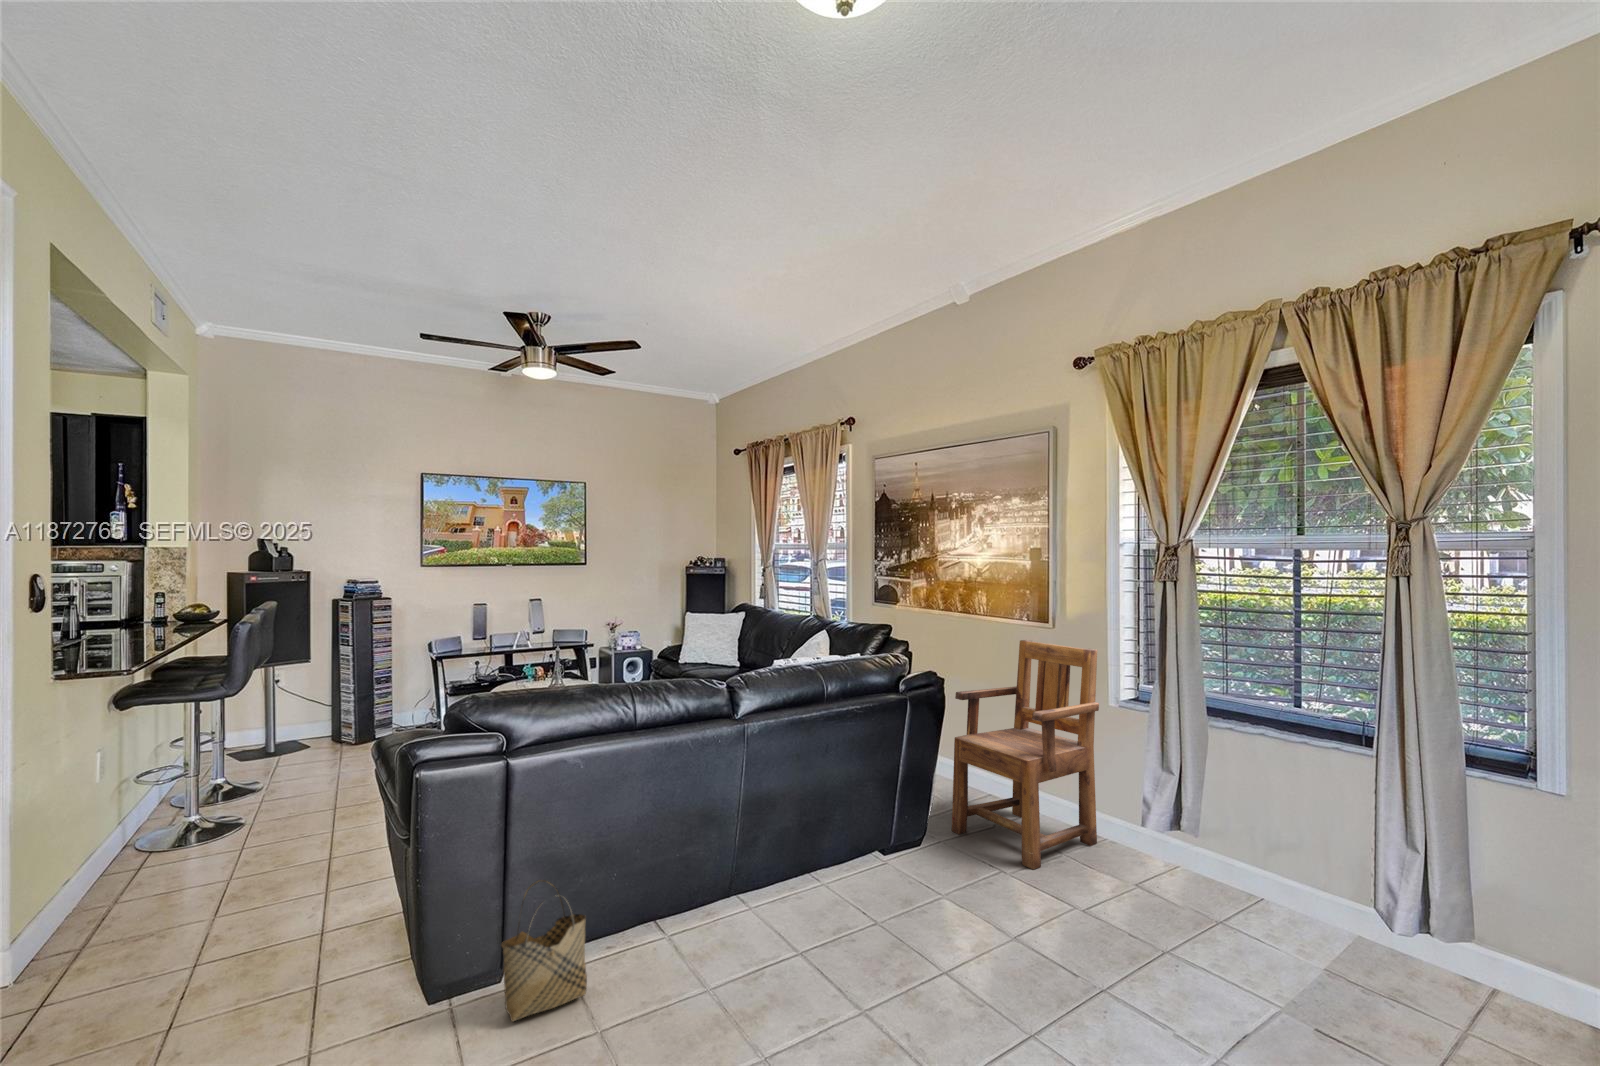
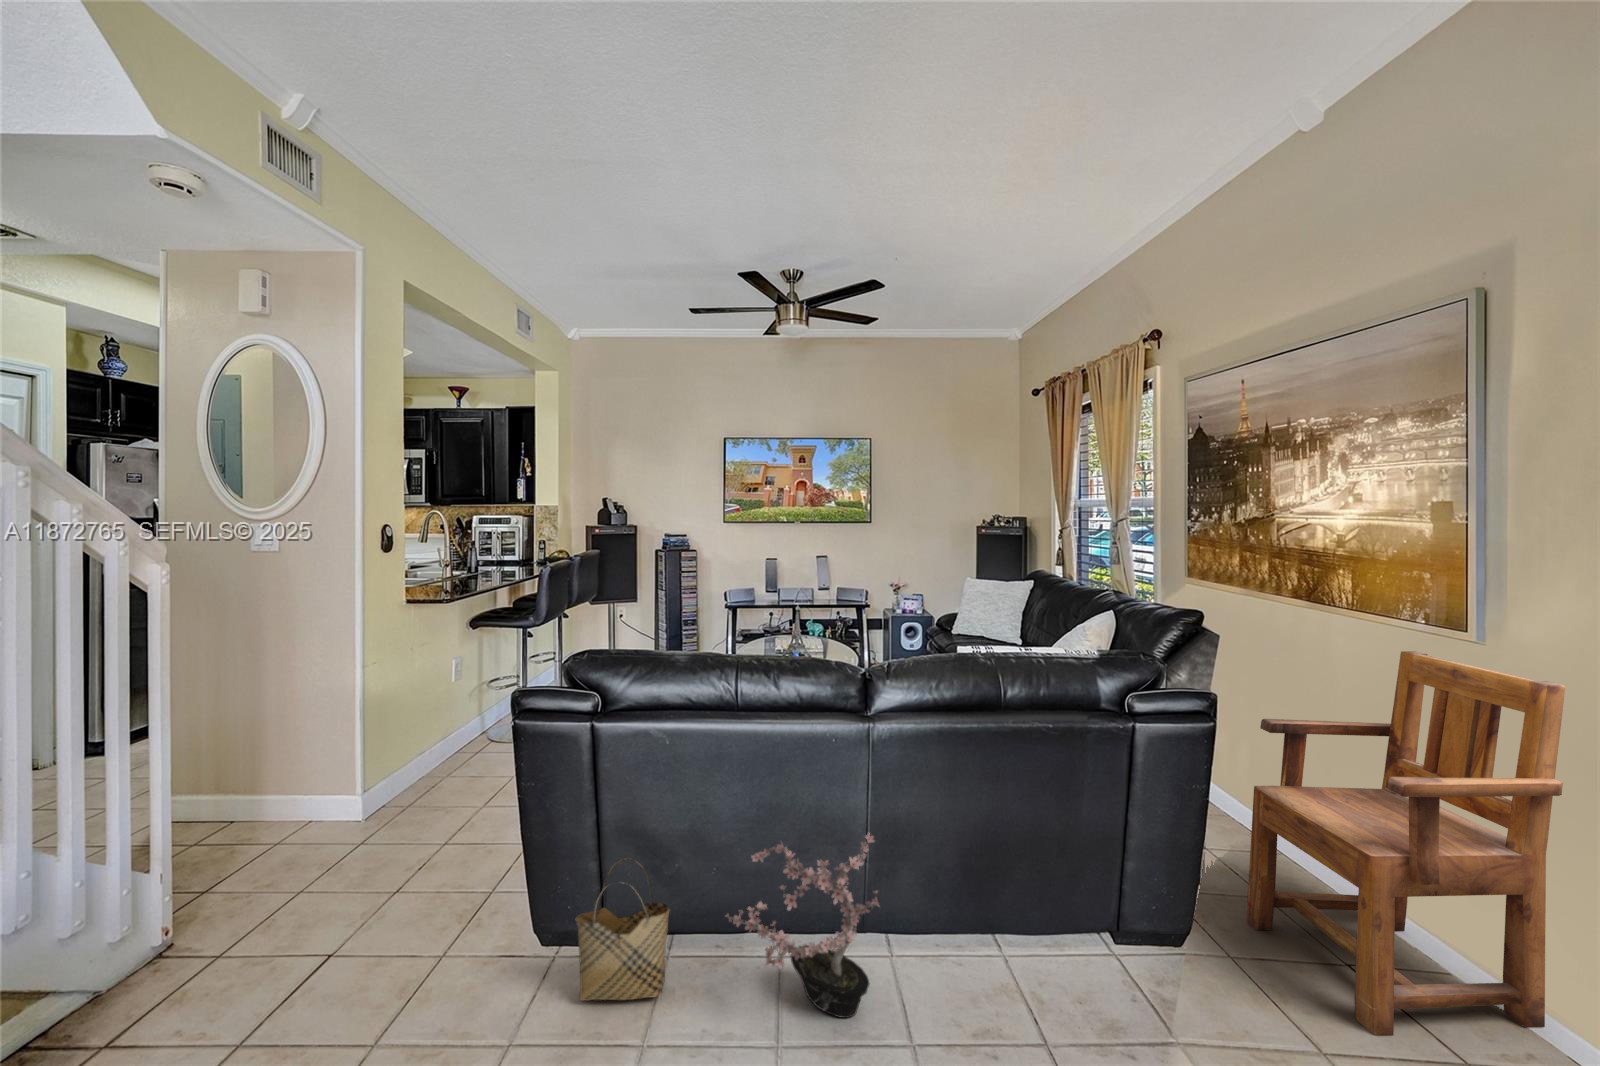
potted plant: none [646,808,771,960] -> present [726,832,879,1018]

